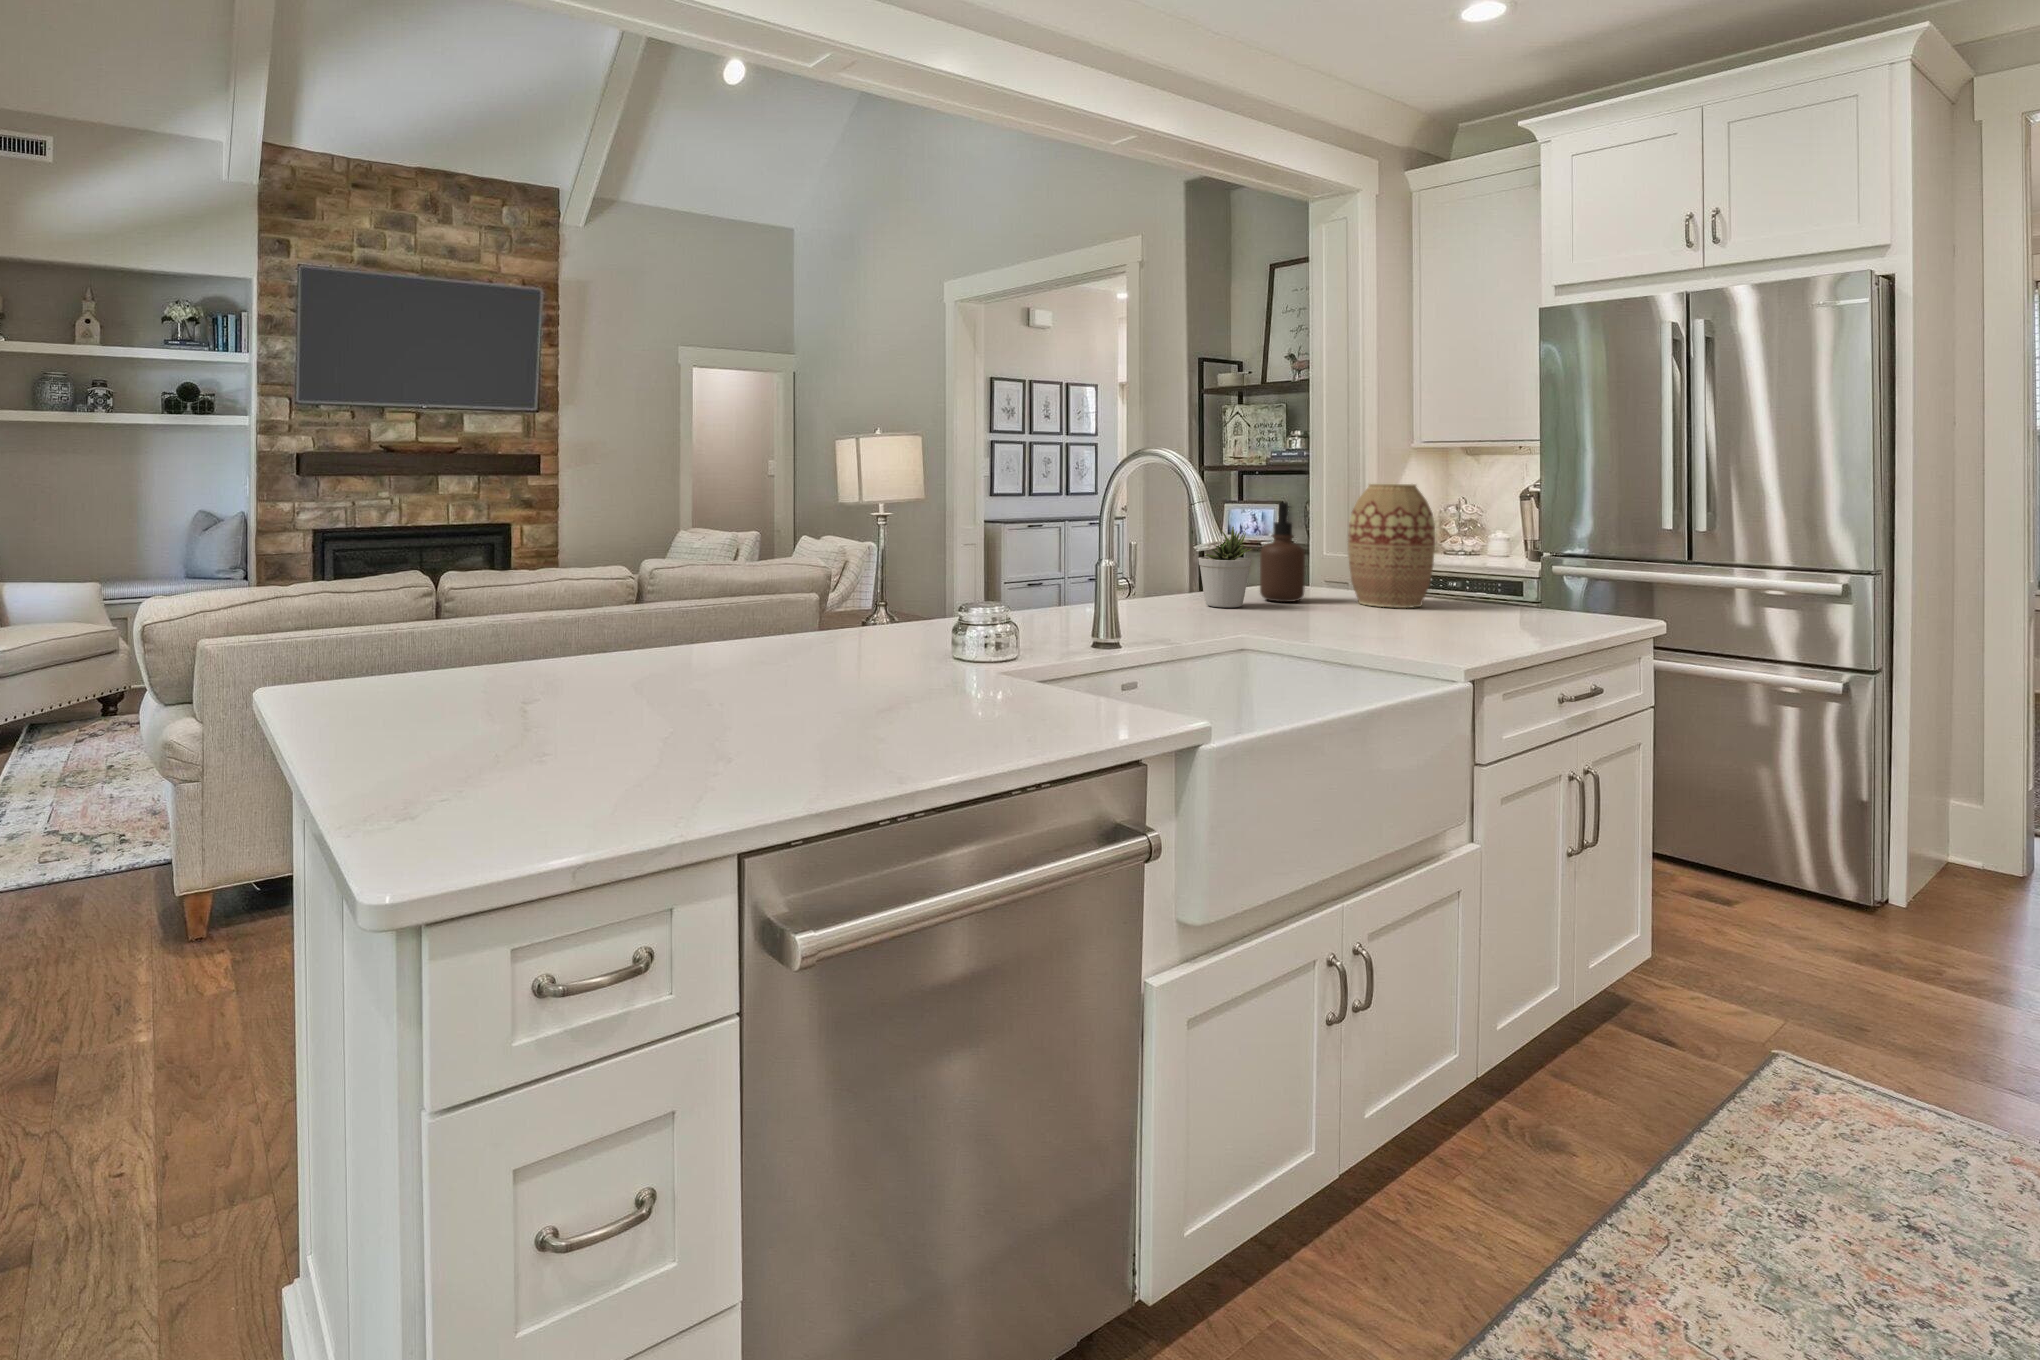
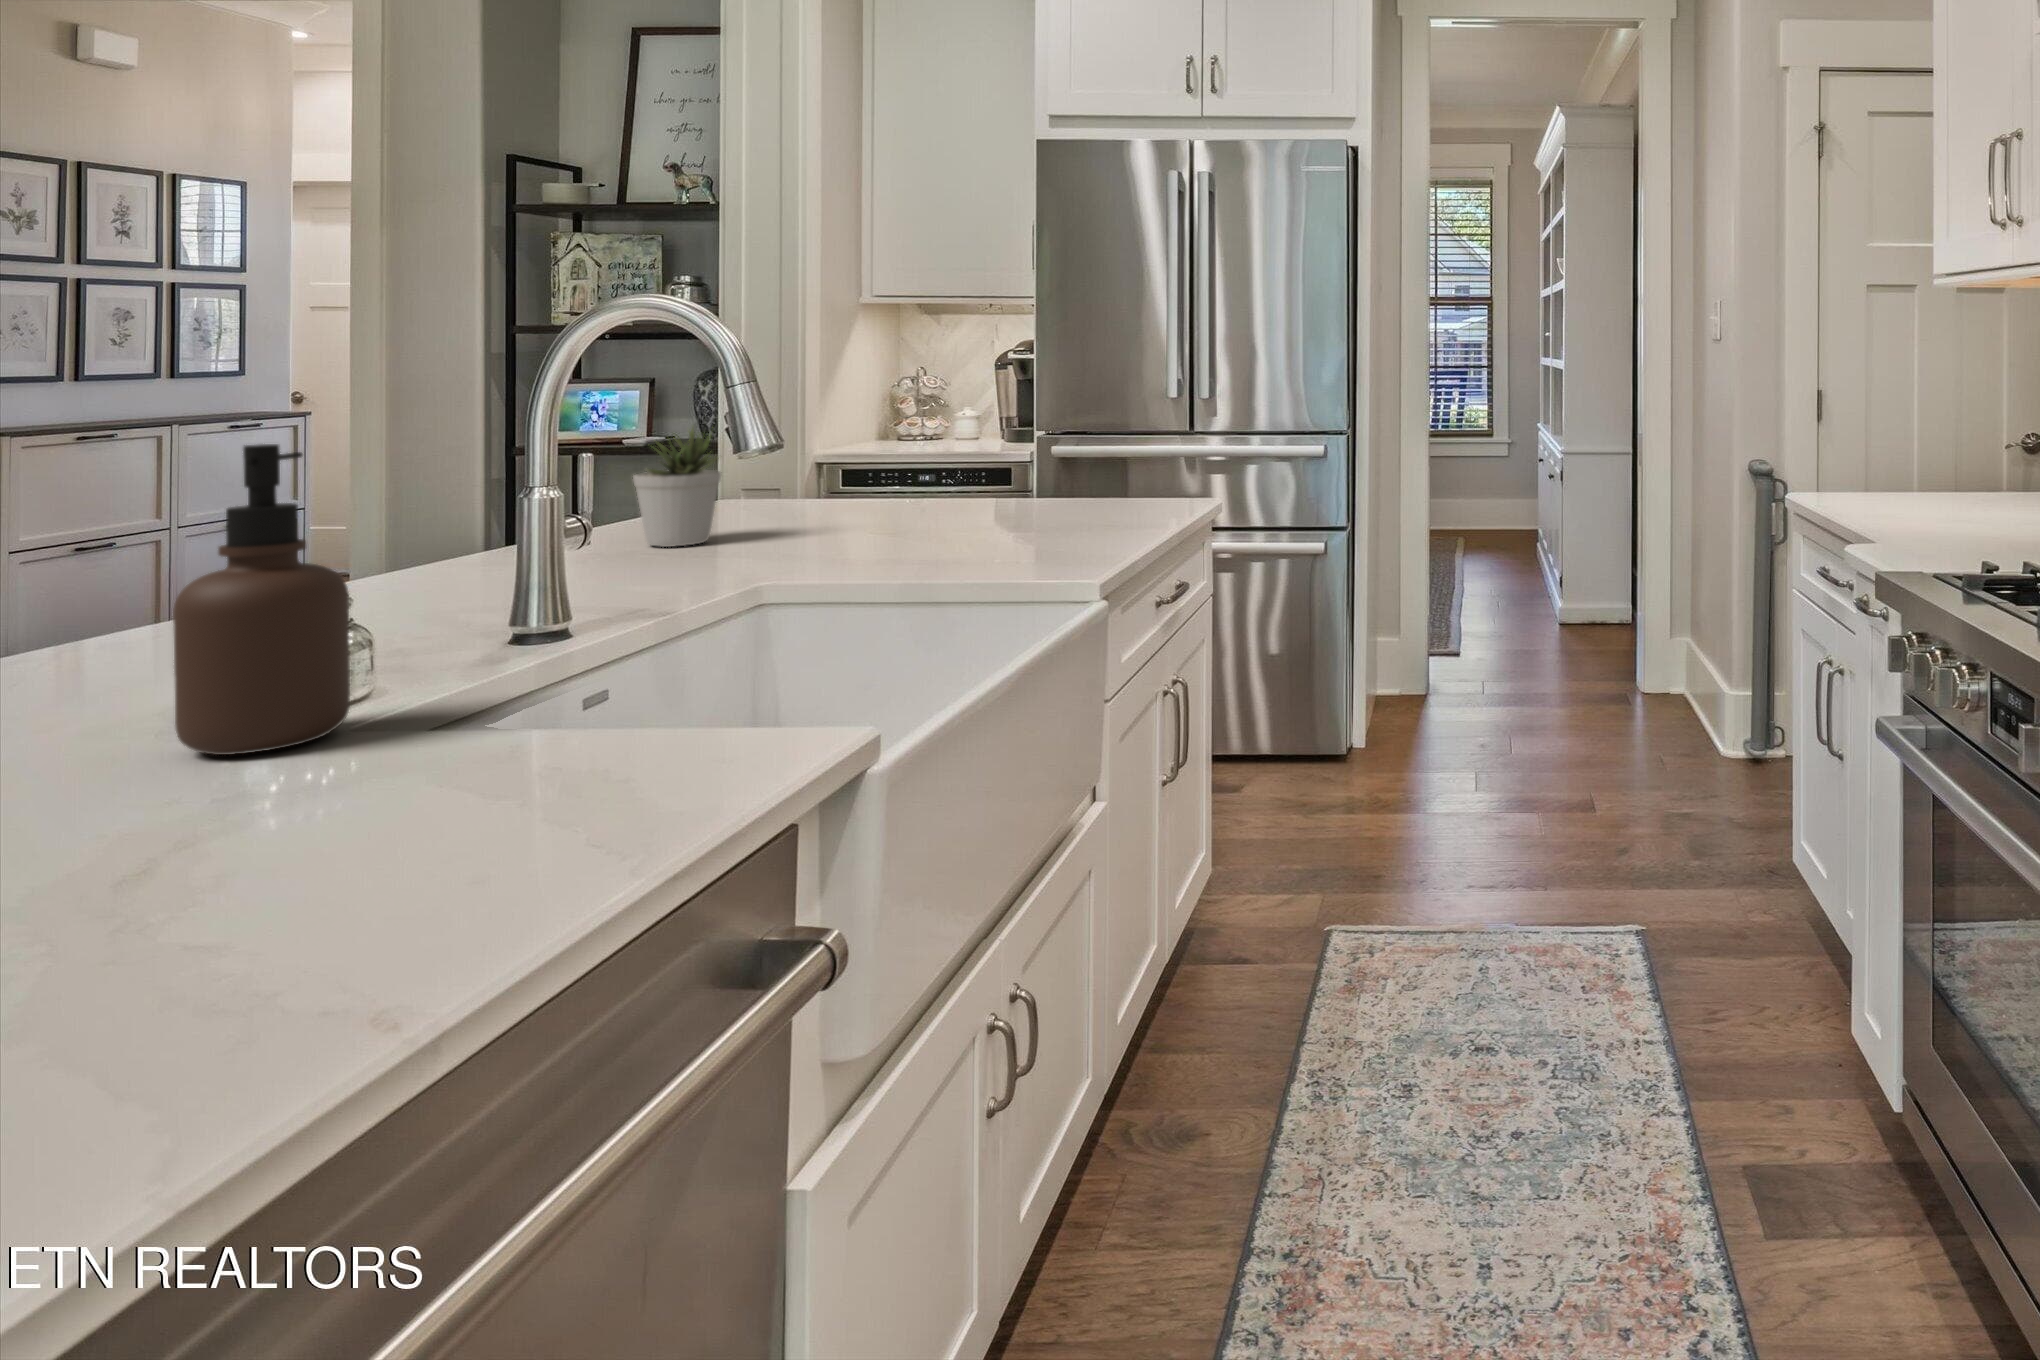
vase: present [1348,484,1435,608] -> none [851,358,965,519]
soap dispenser: present [1260,502,1305,602] -> present [173,444,350,755]

